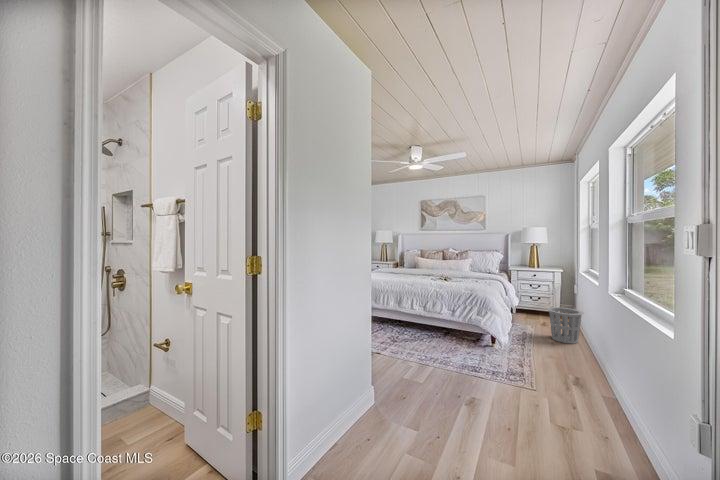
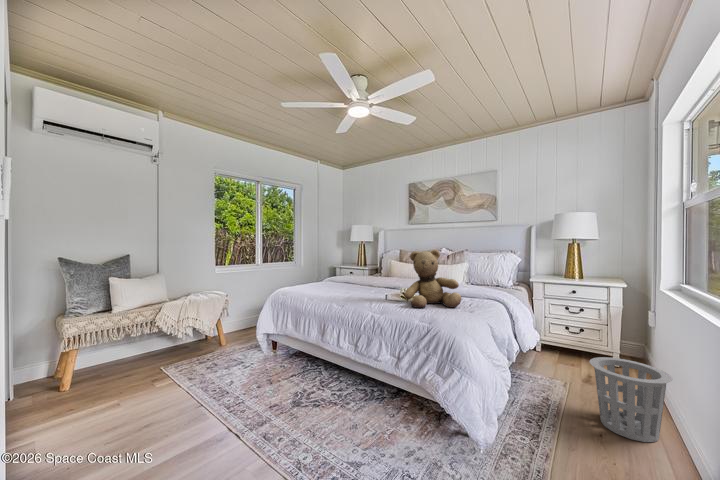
teddy bear: none [449,252,482,285] -> present [405,249,461,308]

